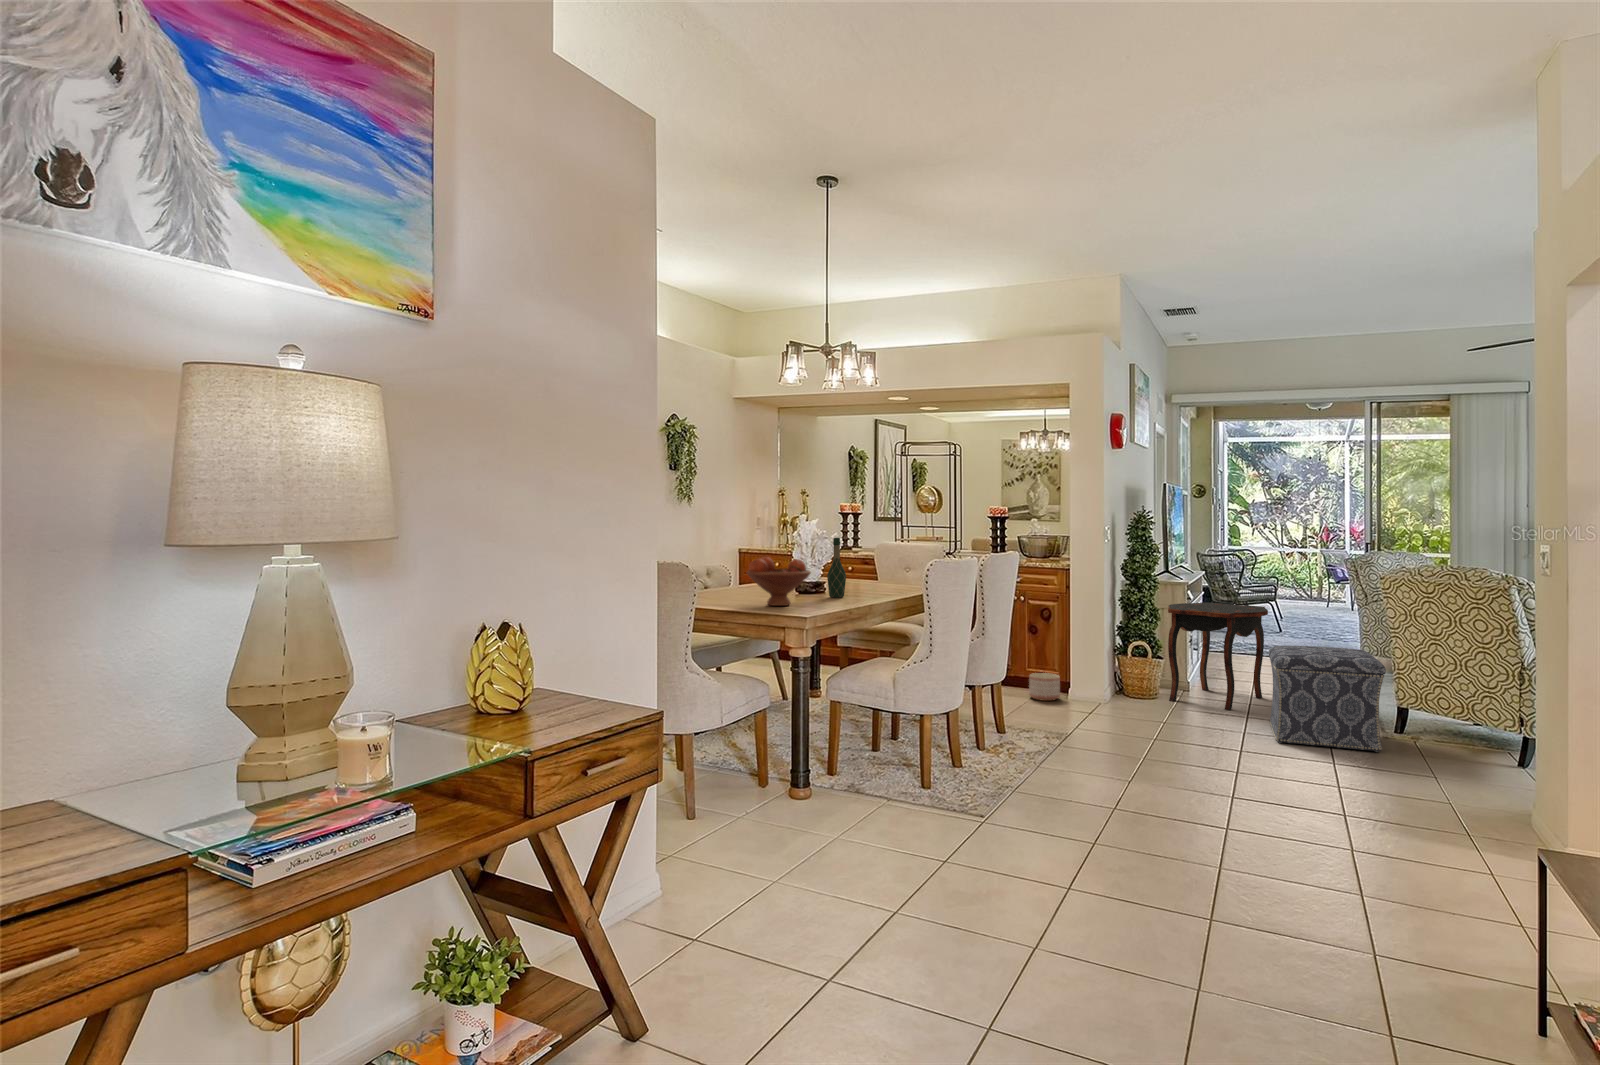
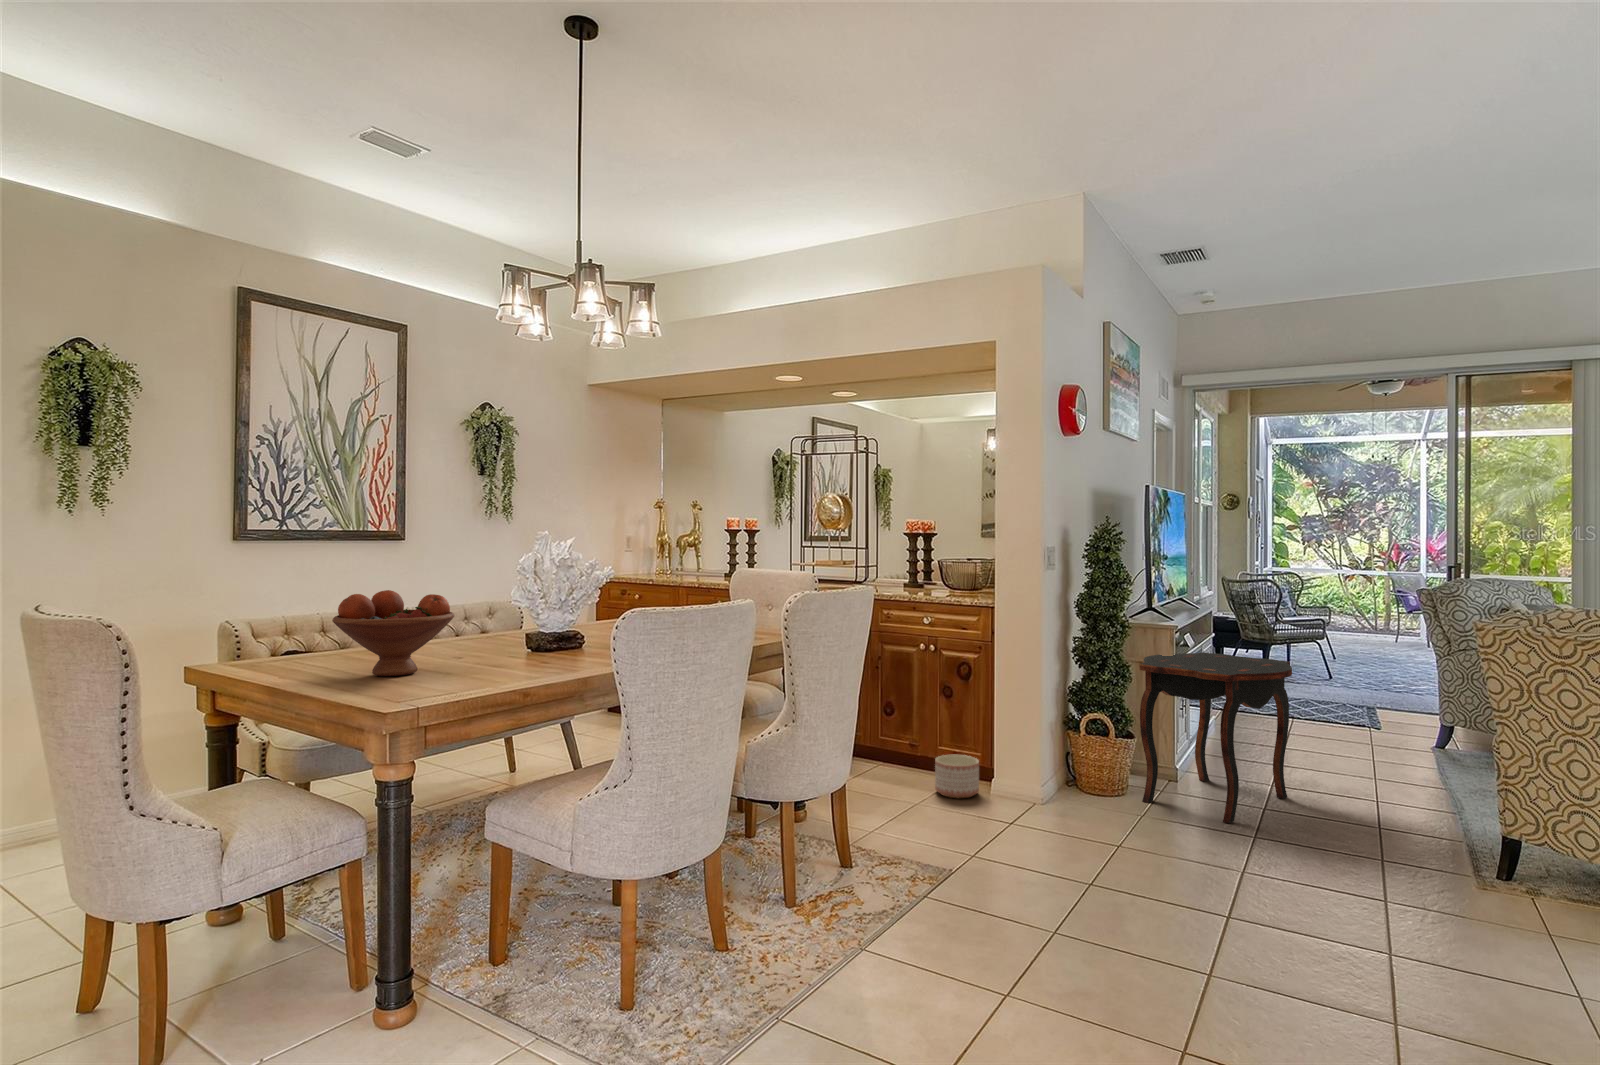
wine bottle: present [827,538,846,598] -> none [531,558,563,656]
ottoman: present [1269,646,1386,752] -> none [1286,732,1485,935]

